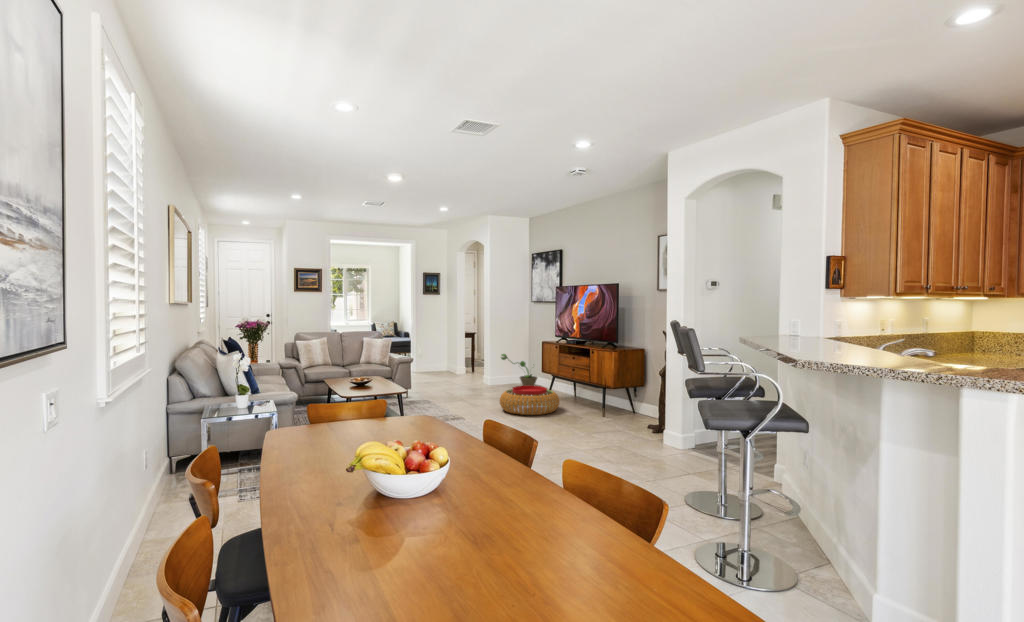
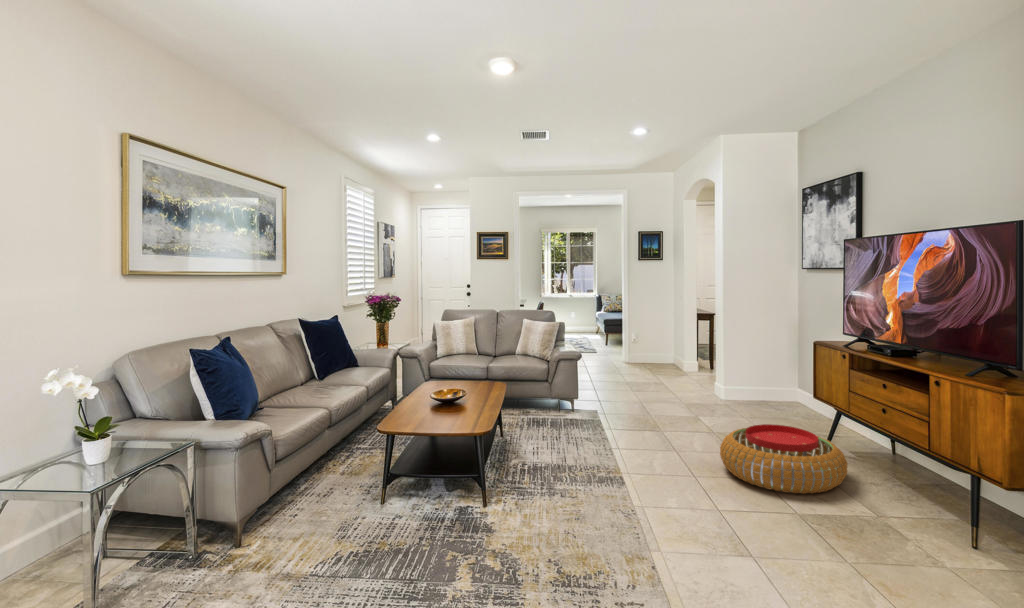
decorative plant: present [501,354,537,386] -> none [741,354,810,410]

